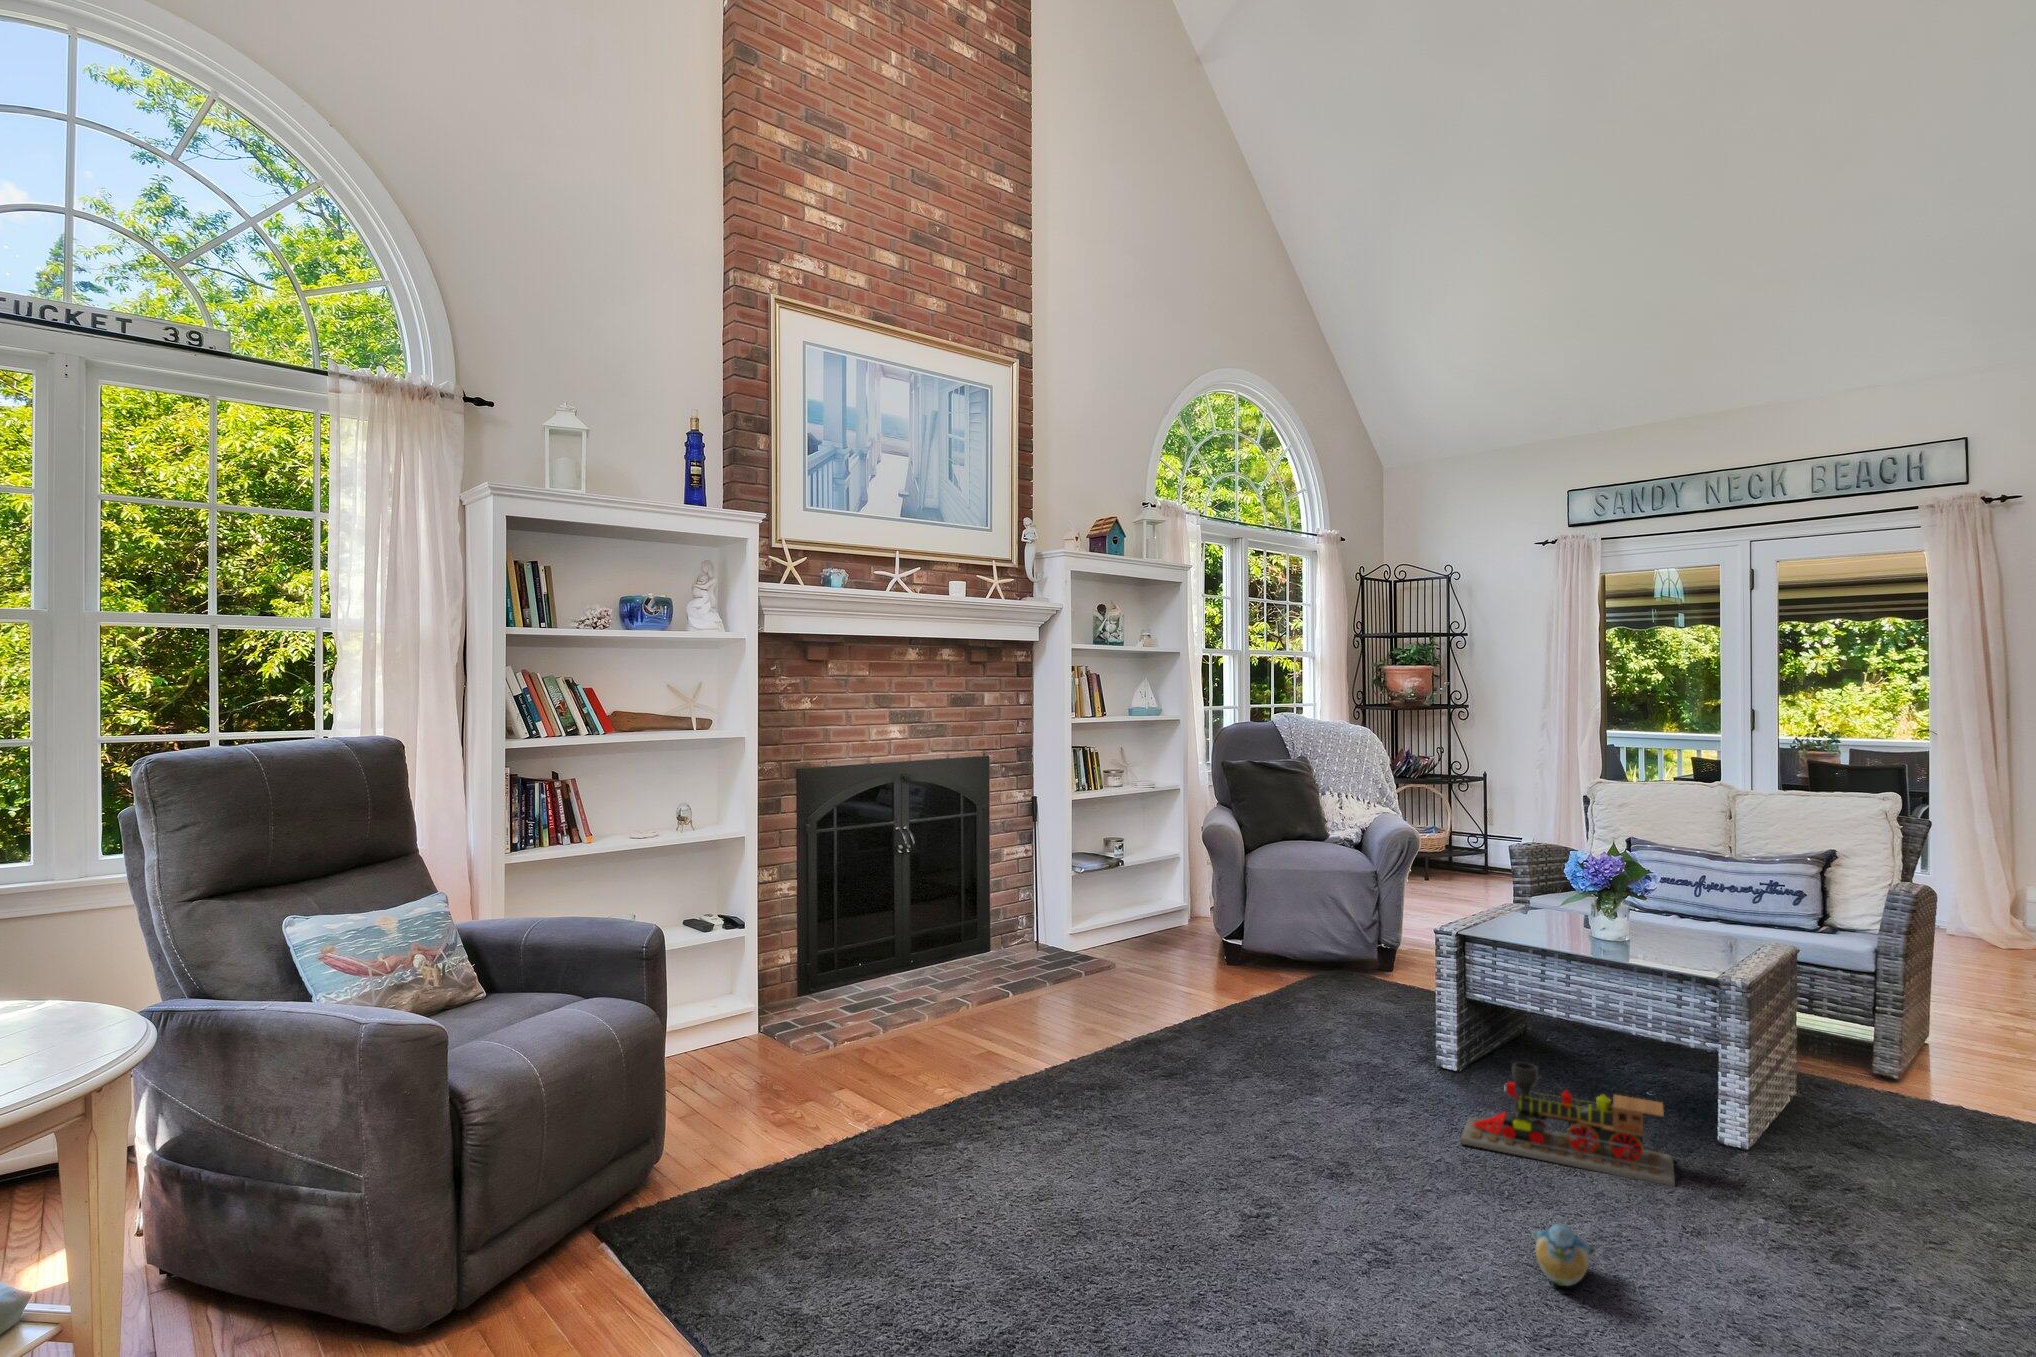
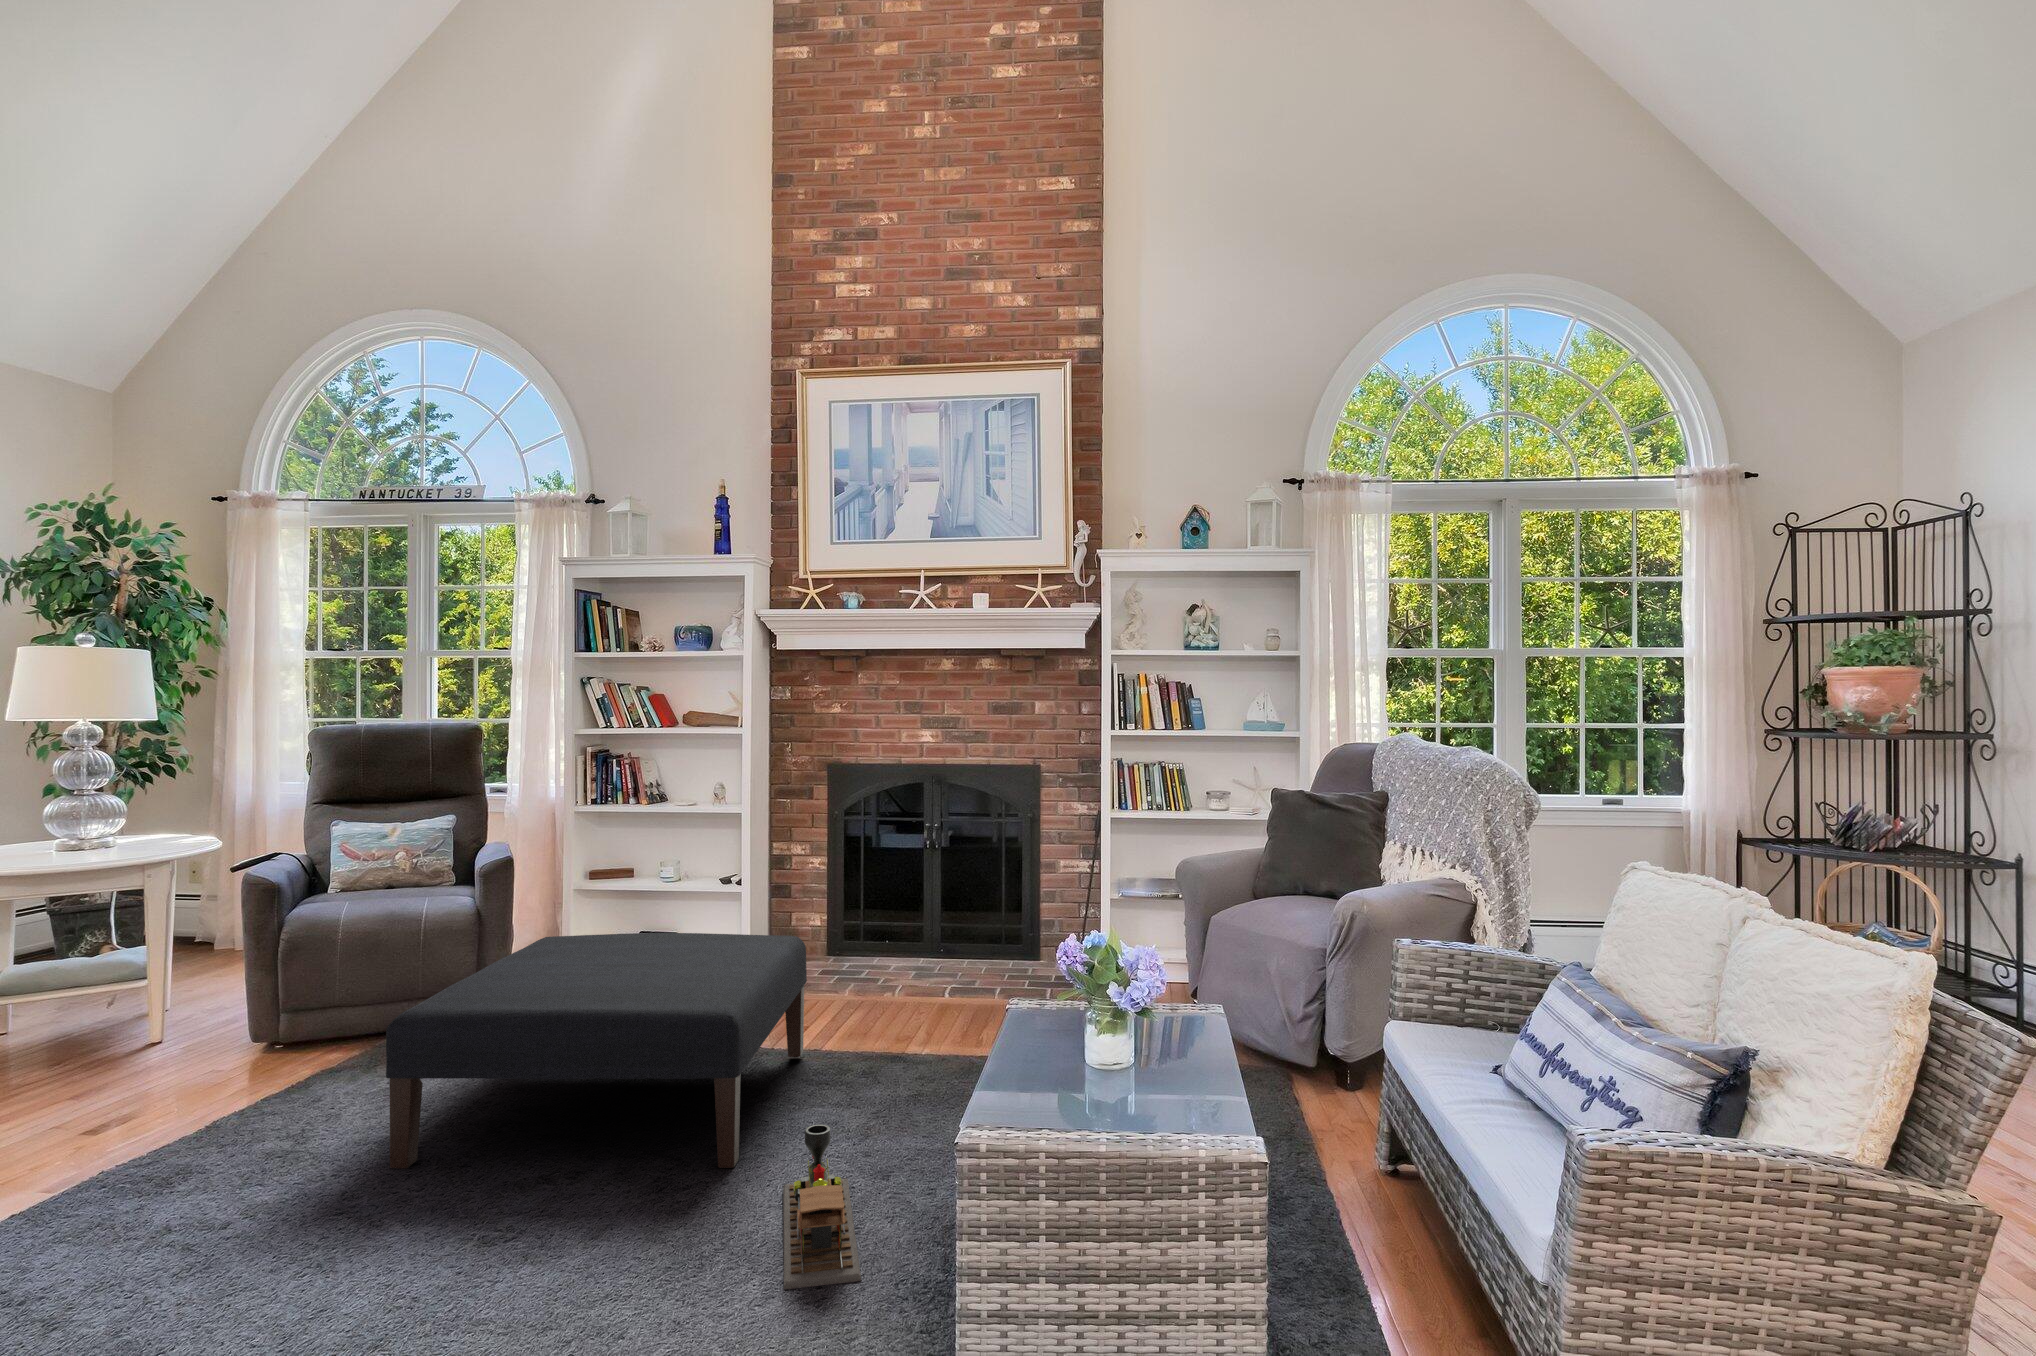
ottoman: none [880,940,1388,1303] -> present [386,933,807,1168]
plush toy: present [1532,1224,1597,1286] -> none [474,1212,564,1271]

